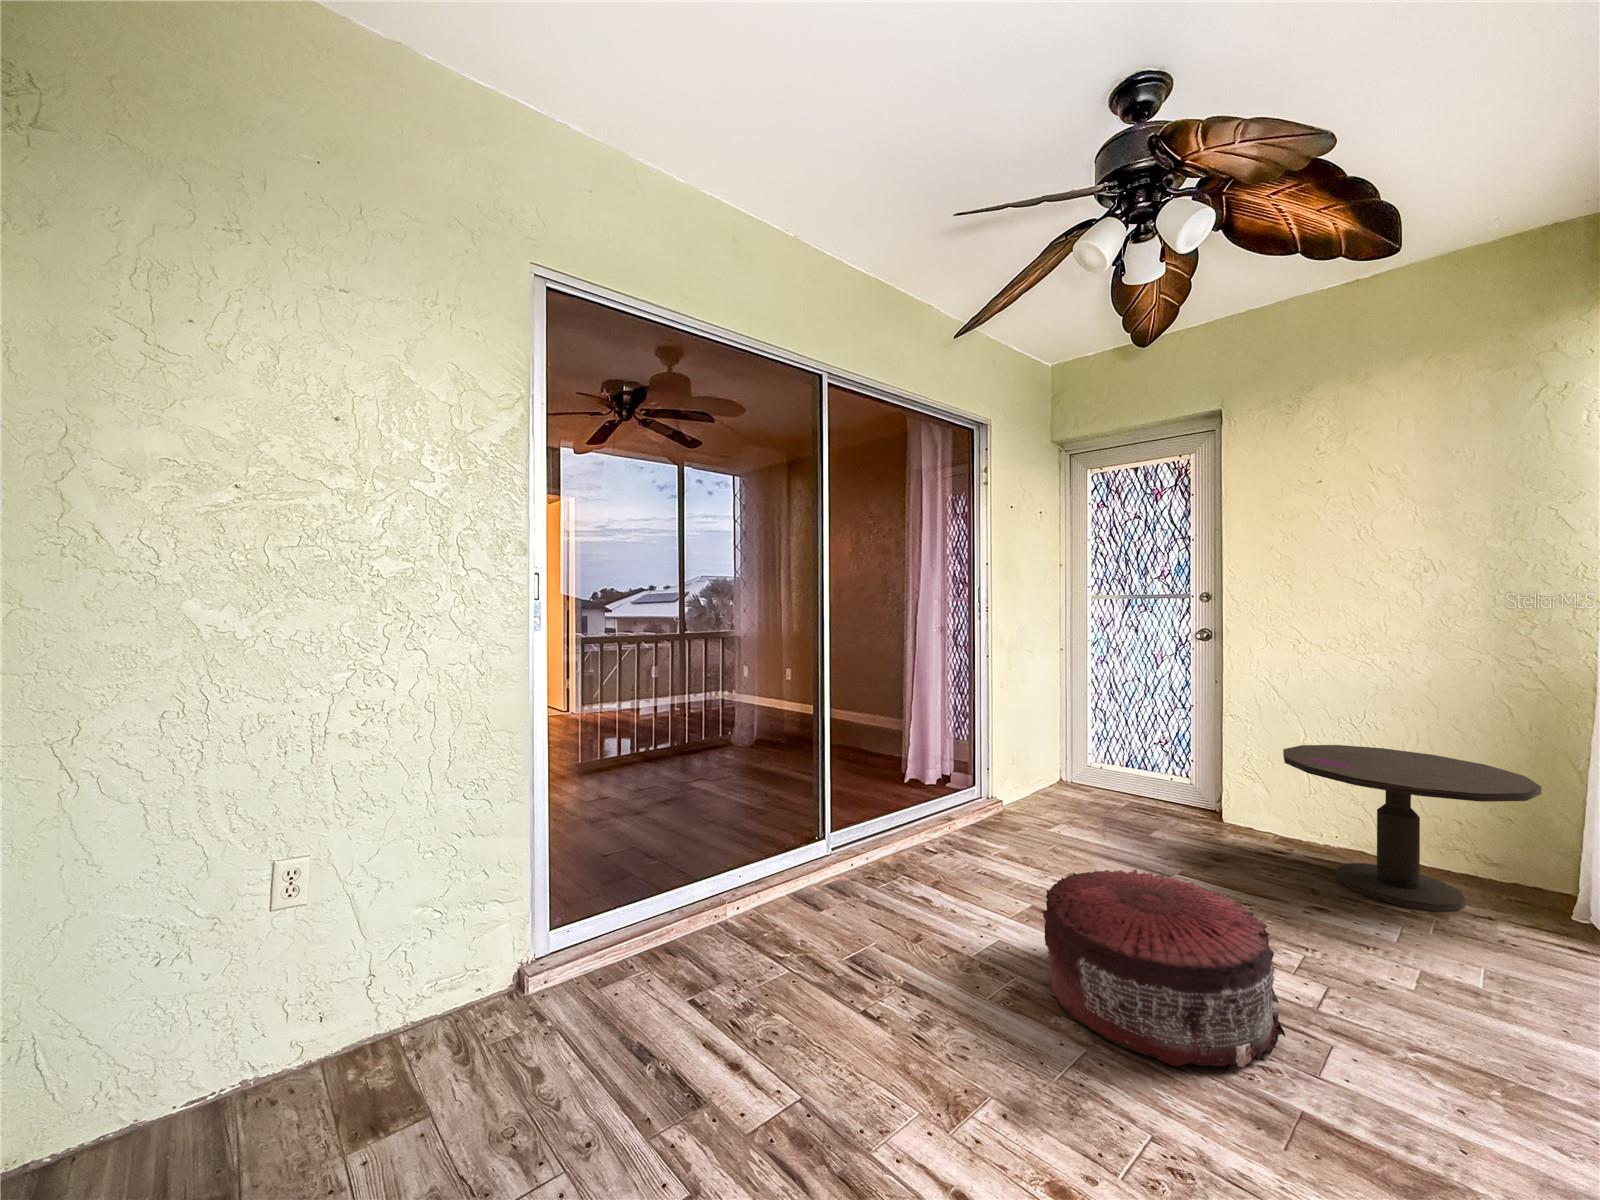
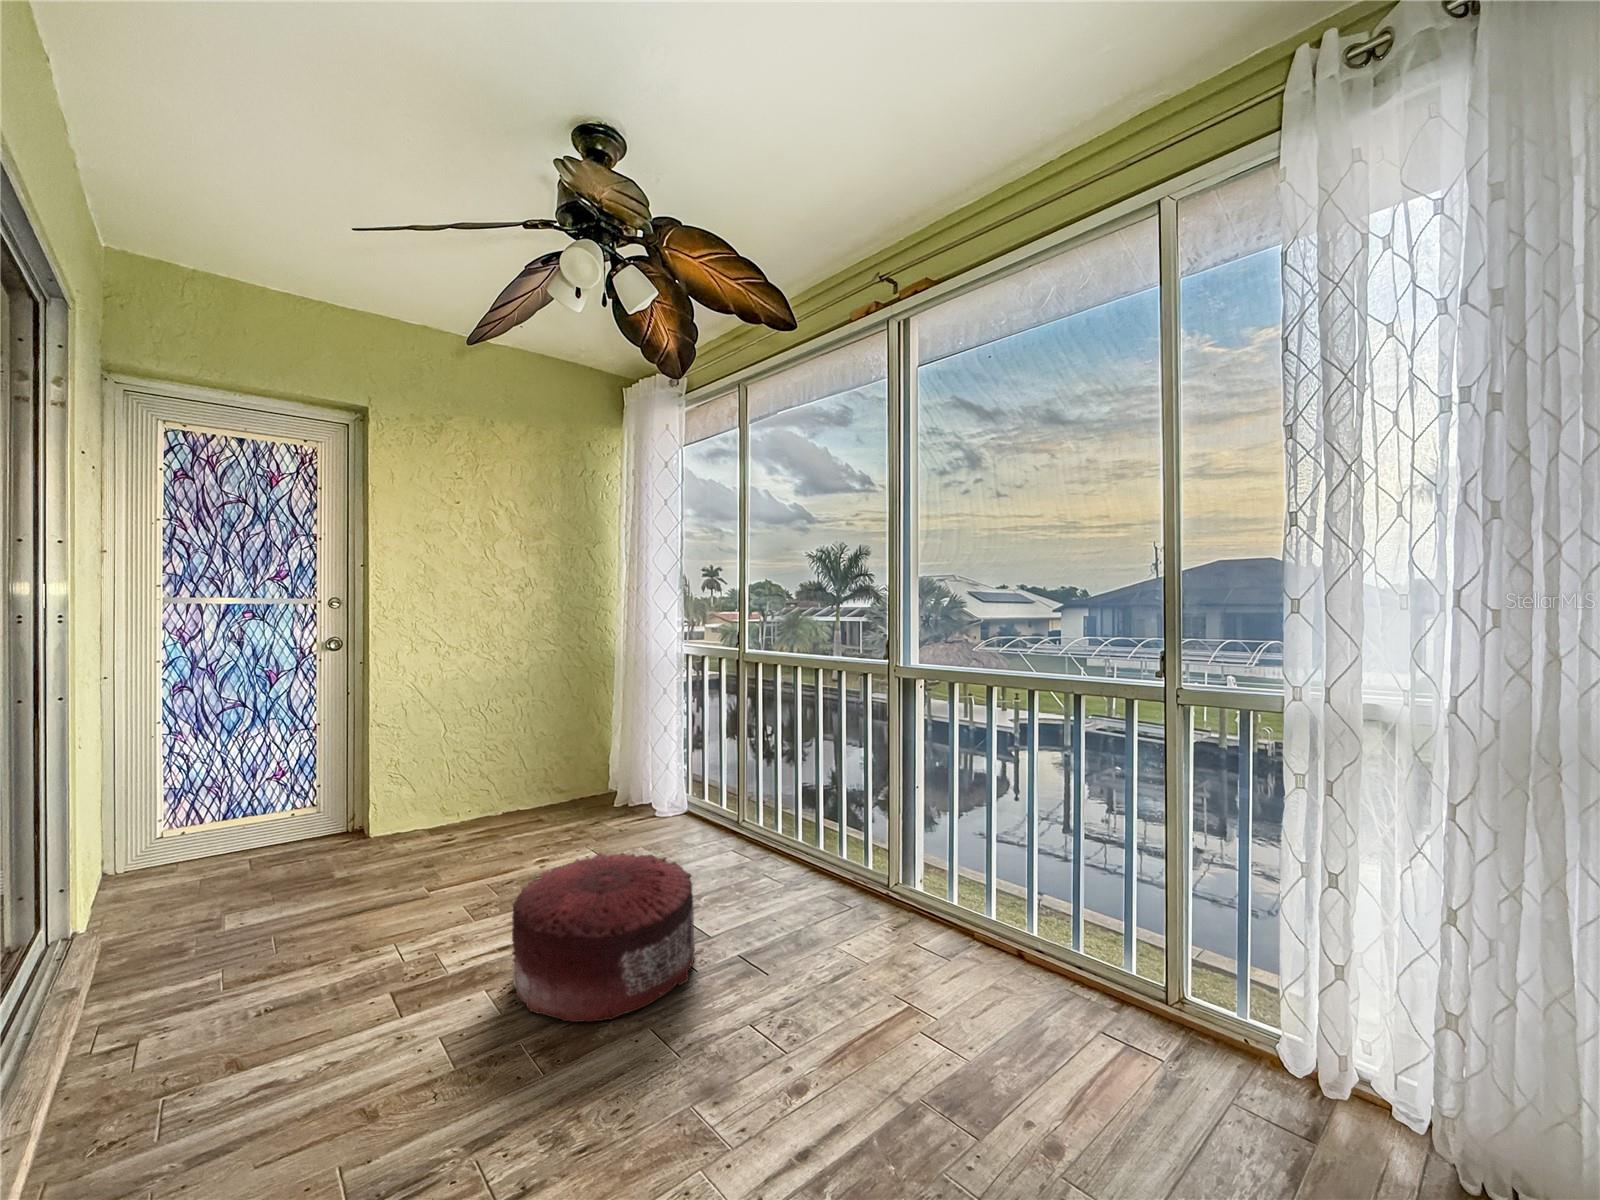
side table: present [1283,745,1541,912] -> none [467,717,615,834]

